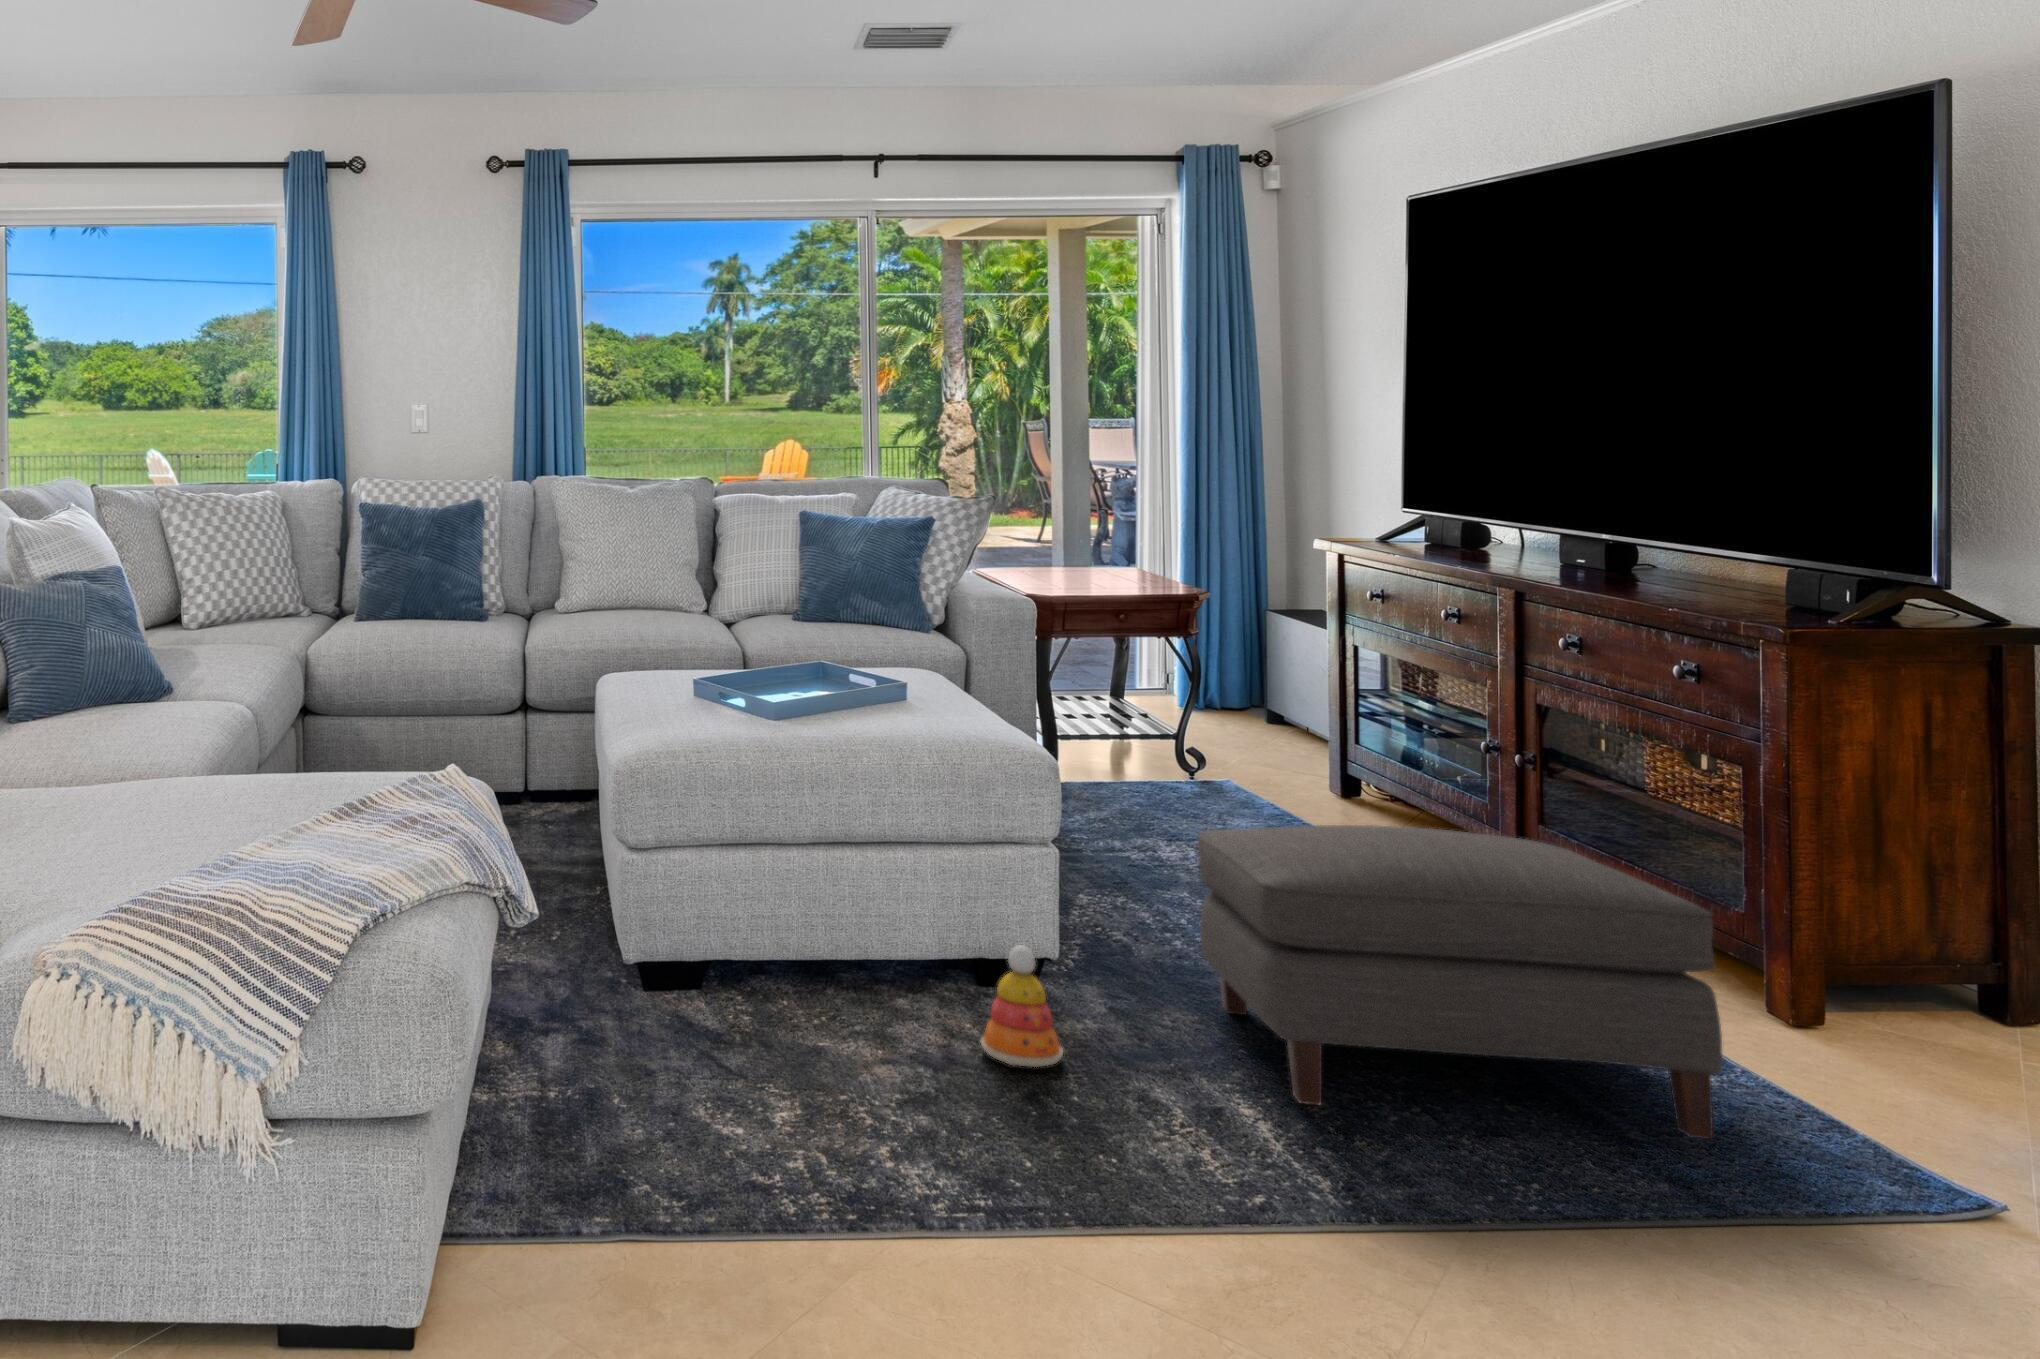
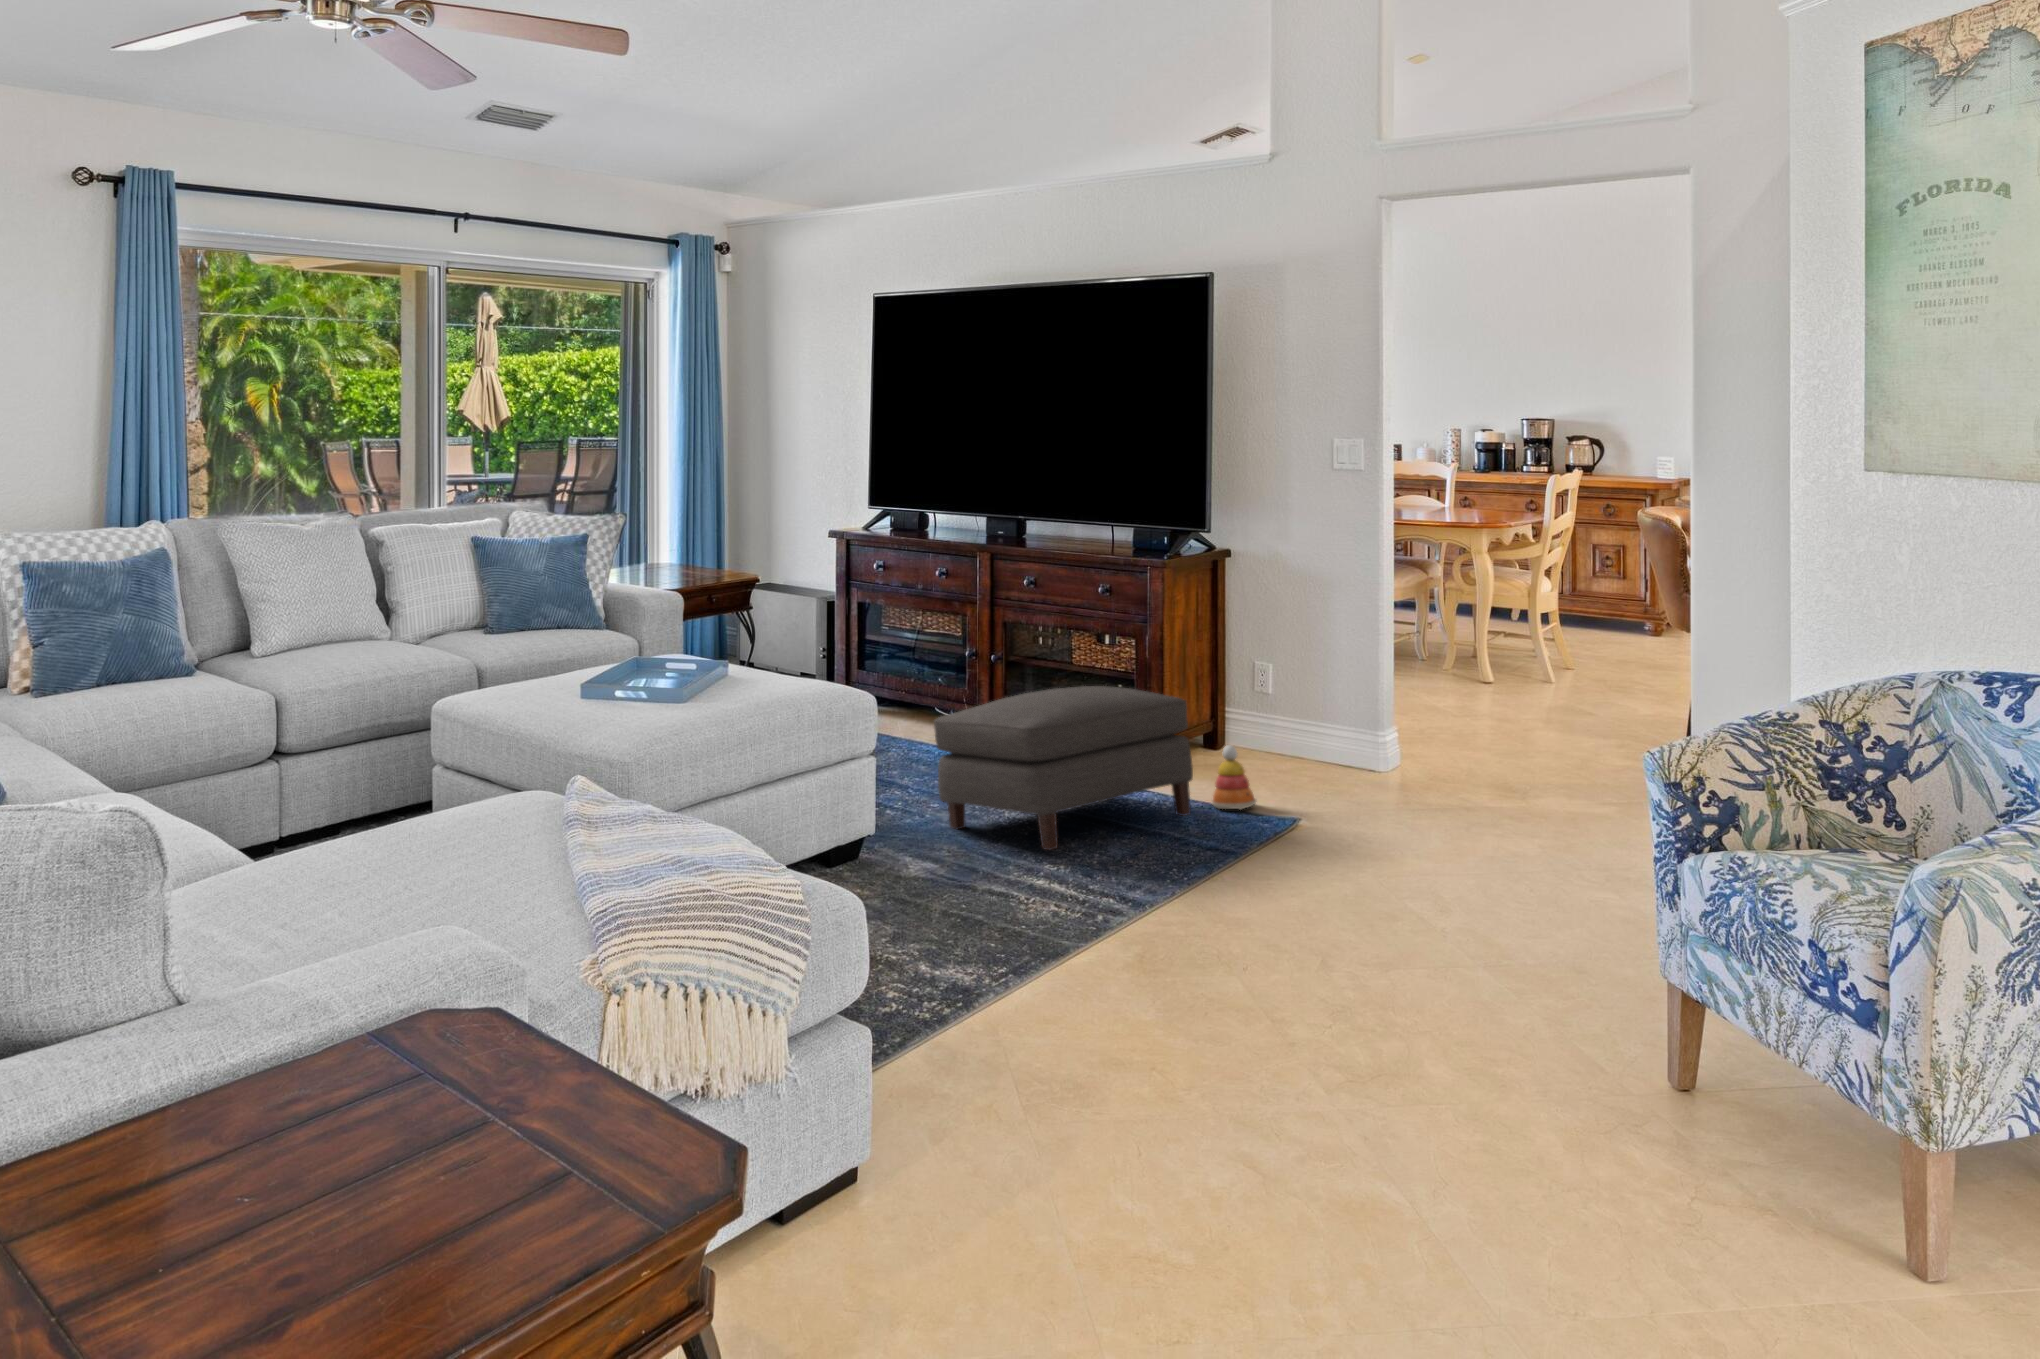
stacking toy: present [981,945,1063,1067] -> present [1212,745,1256,810]

